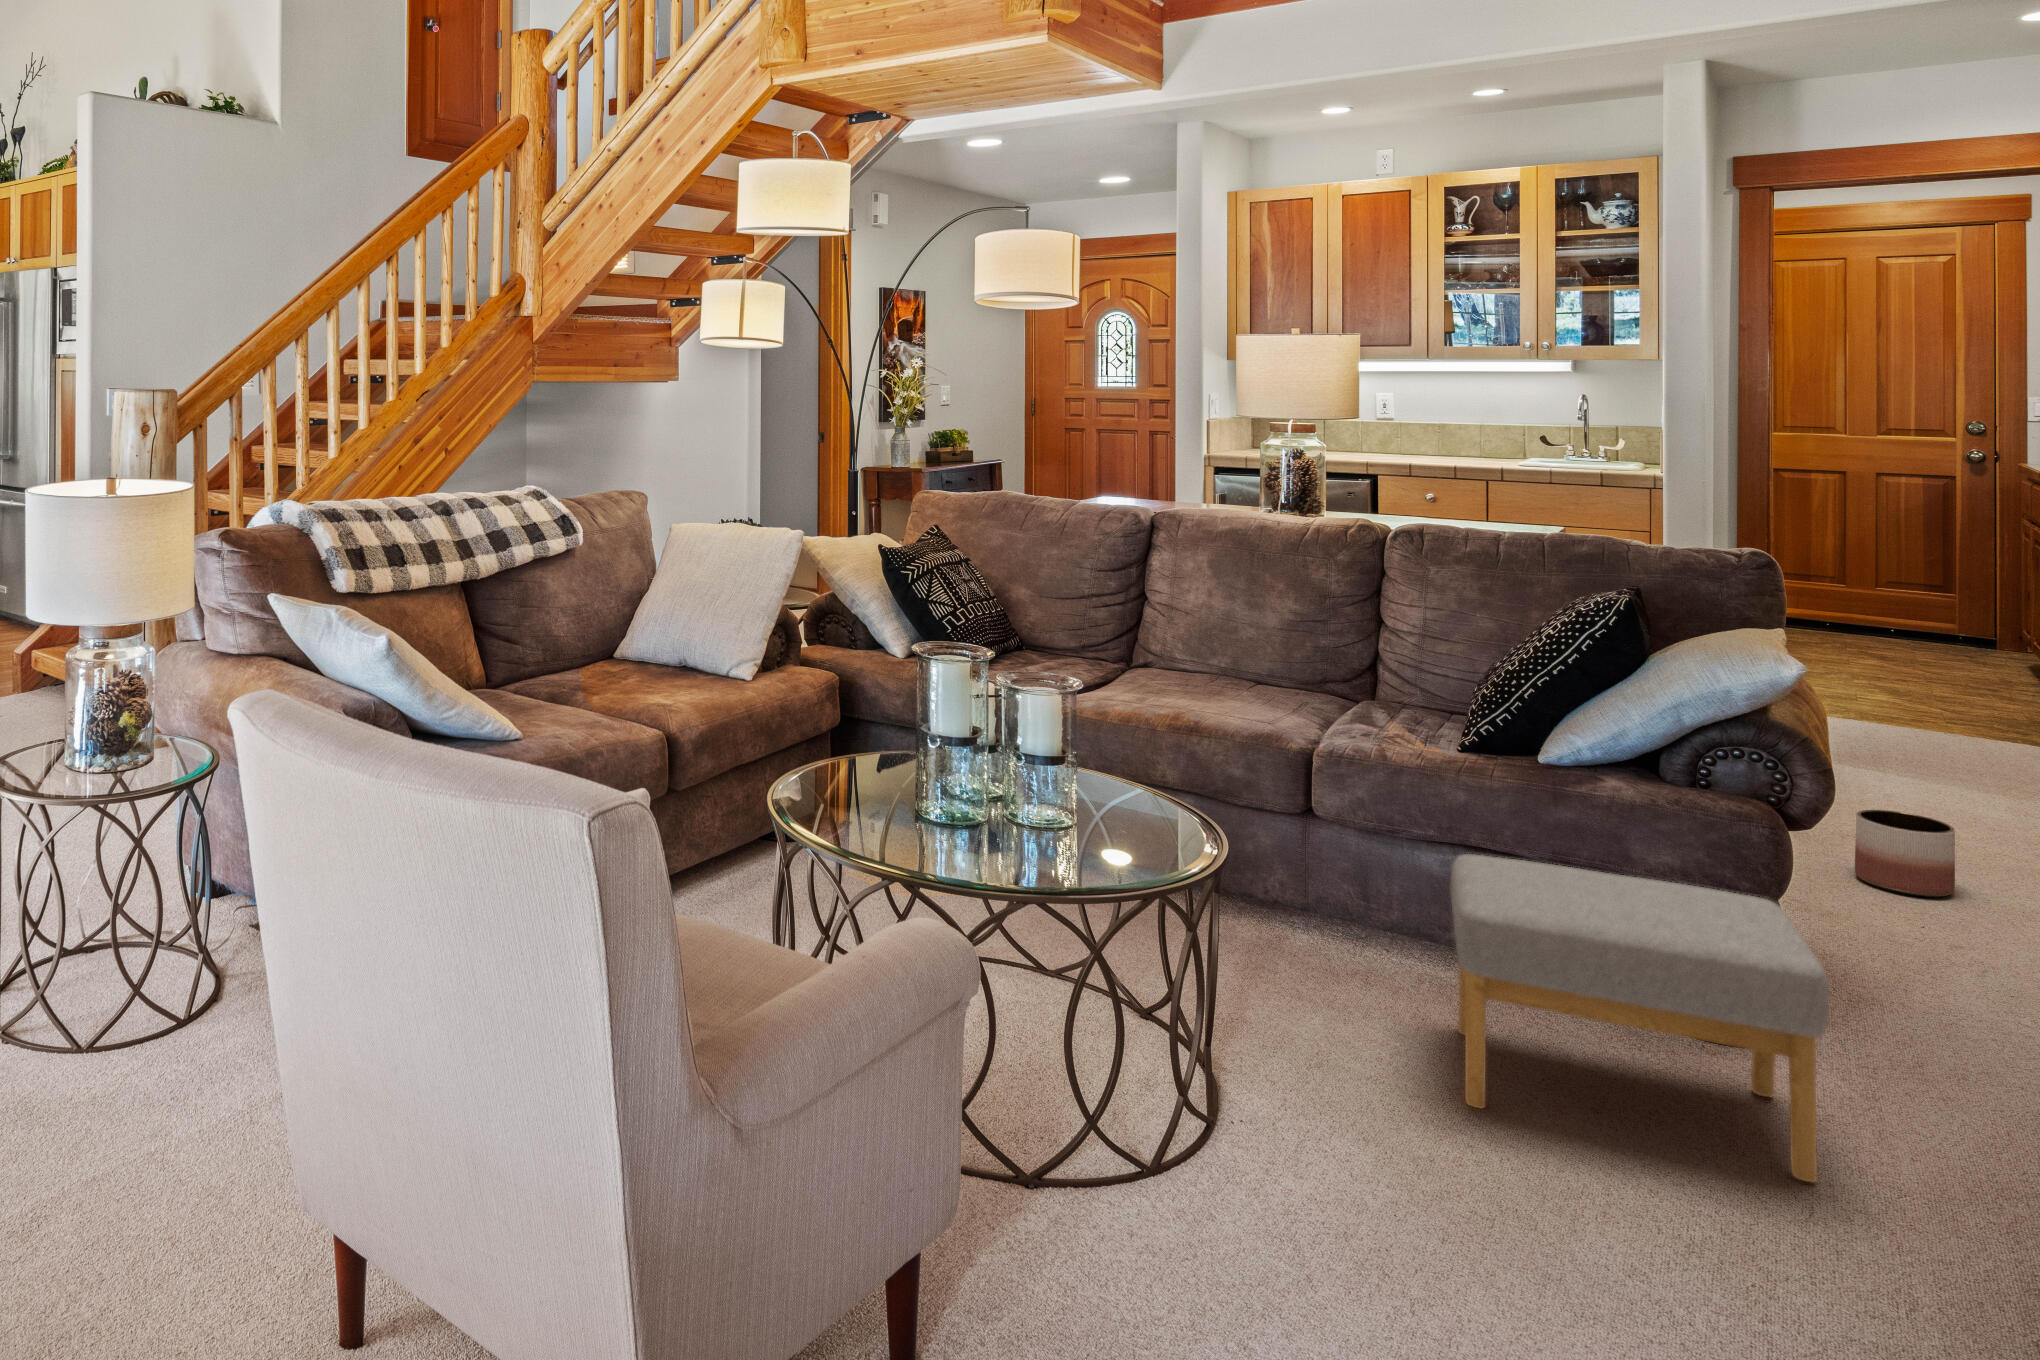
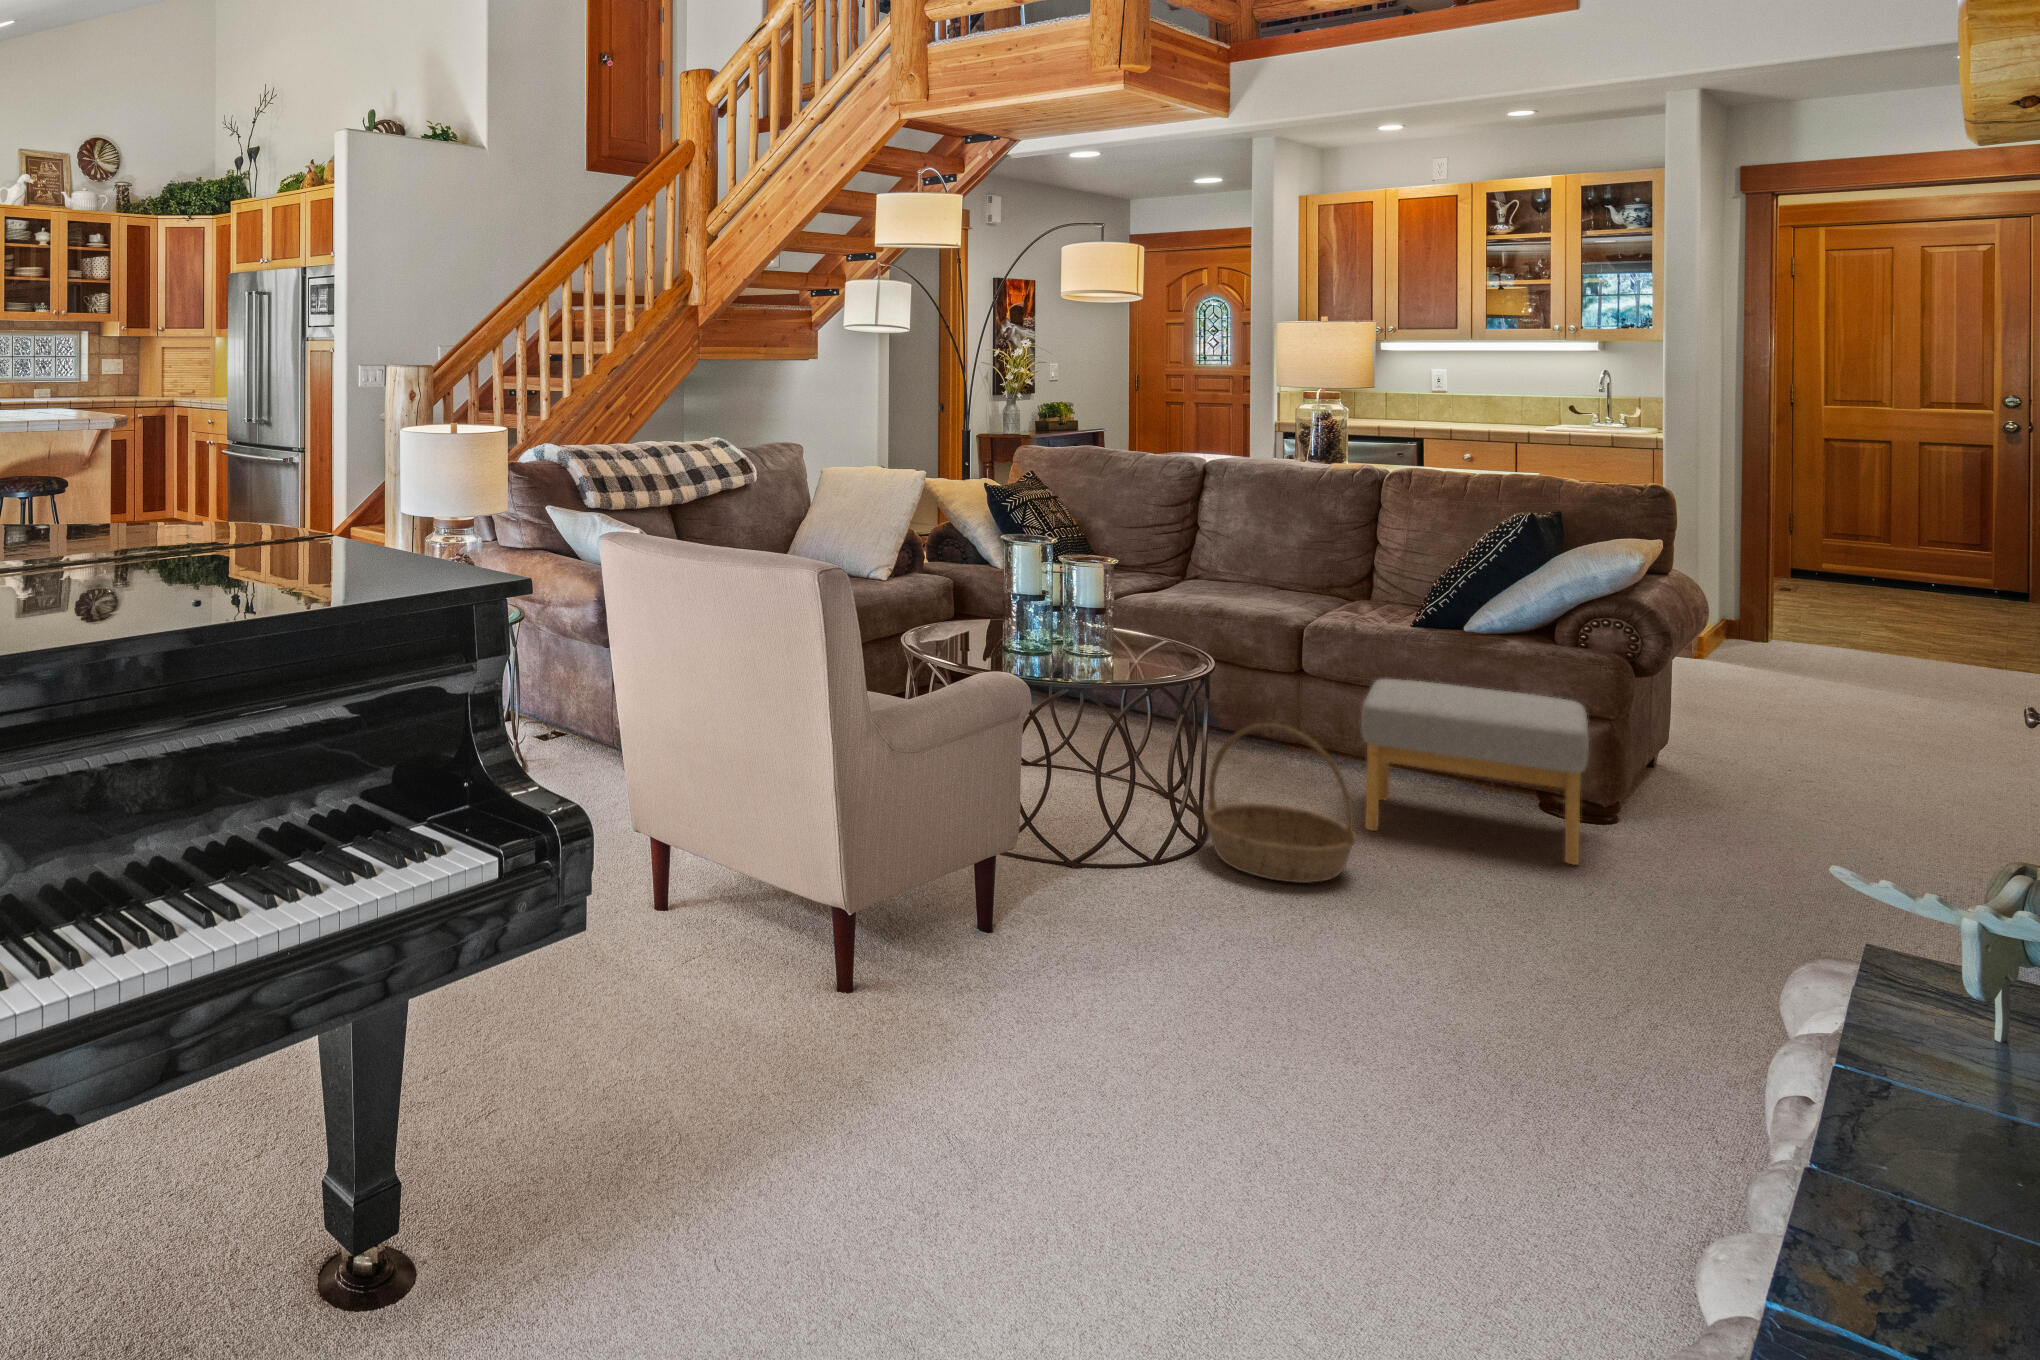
planter: present [1855,810,1955,897] -> none [1726,680,1796,740]
basket: none [1240,968,1496,1250] -> present [1204,723,1356,883]

